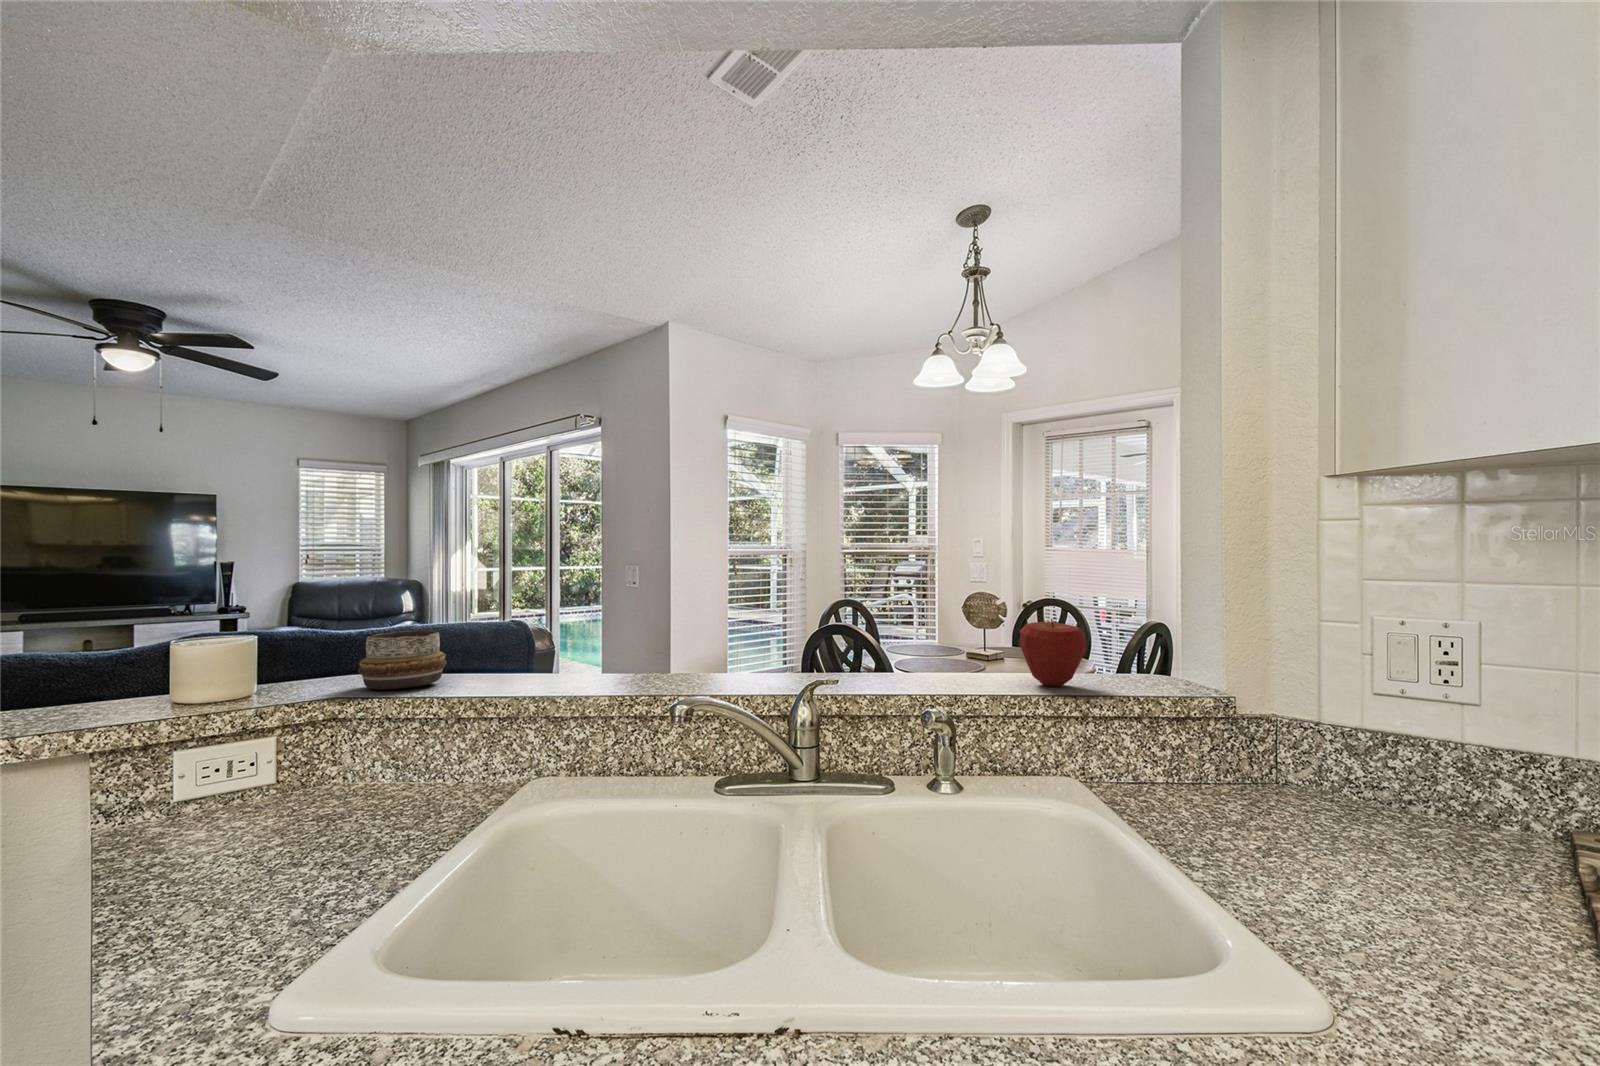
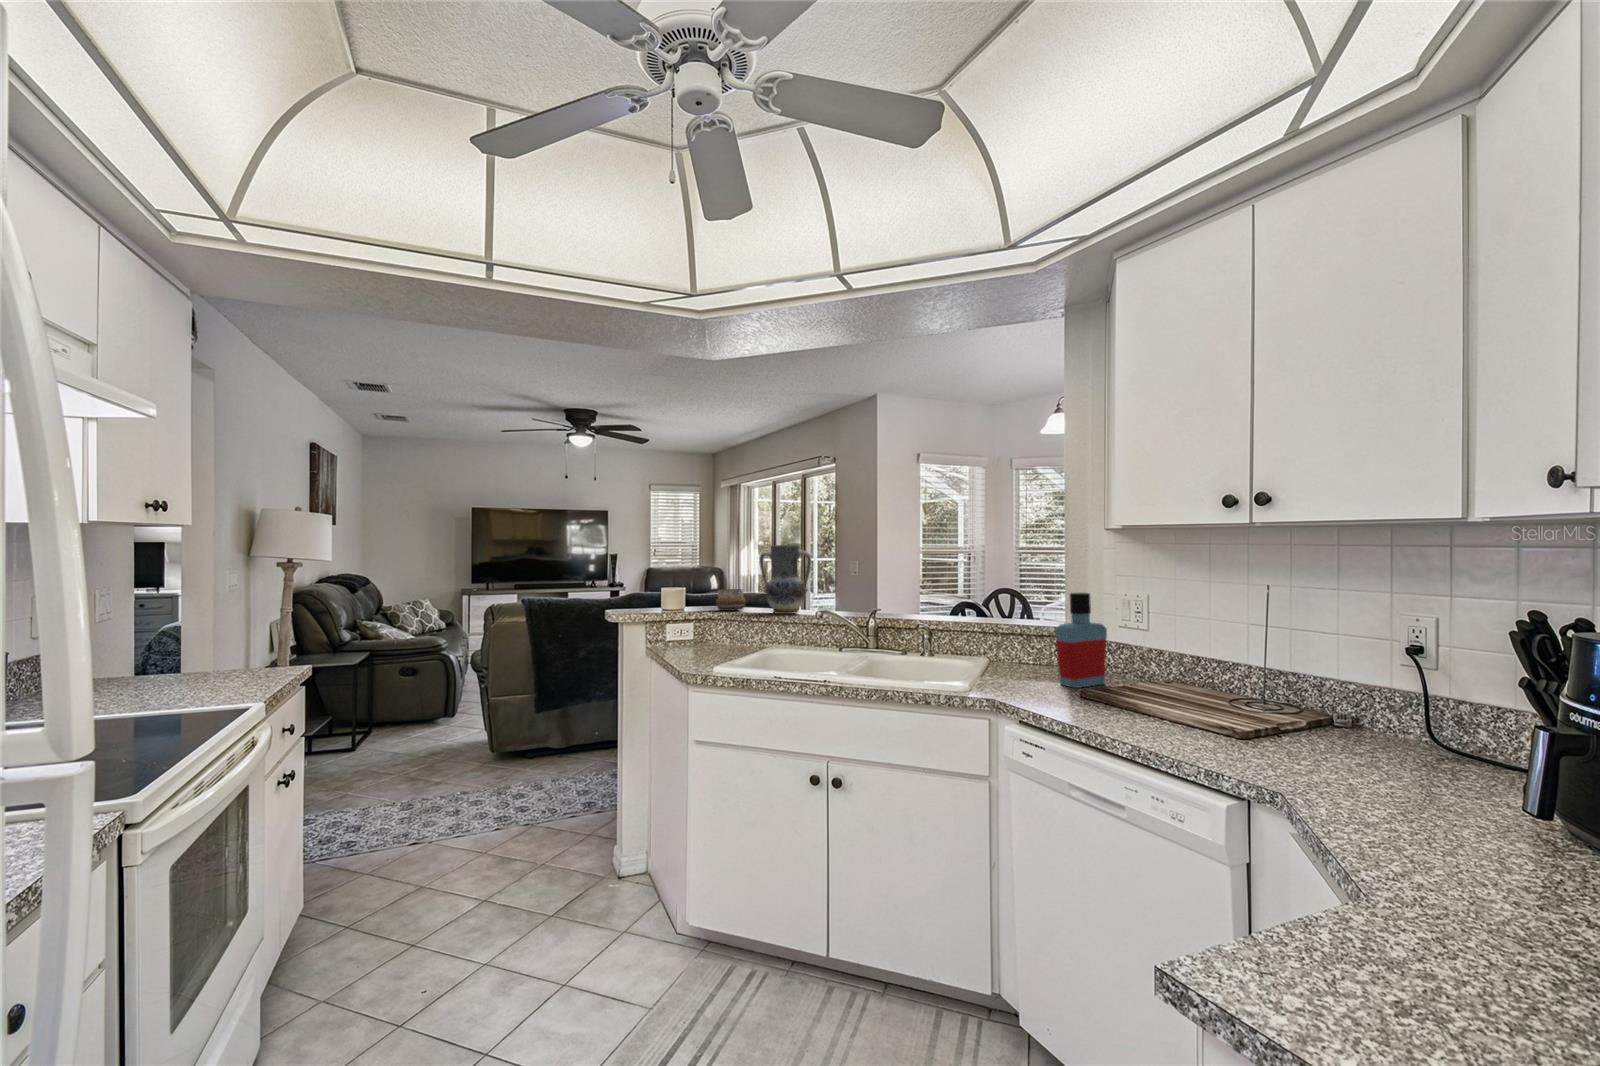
vase: none [484,521,620,692] -> present [759,545,811,614]
apple: present [1020,619,1087,686] -> none [981,591,1012,622]
bottle: none [1416,628,1517,910] -> present [1055,593,1107,688]

